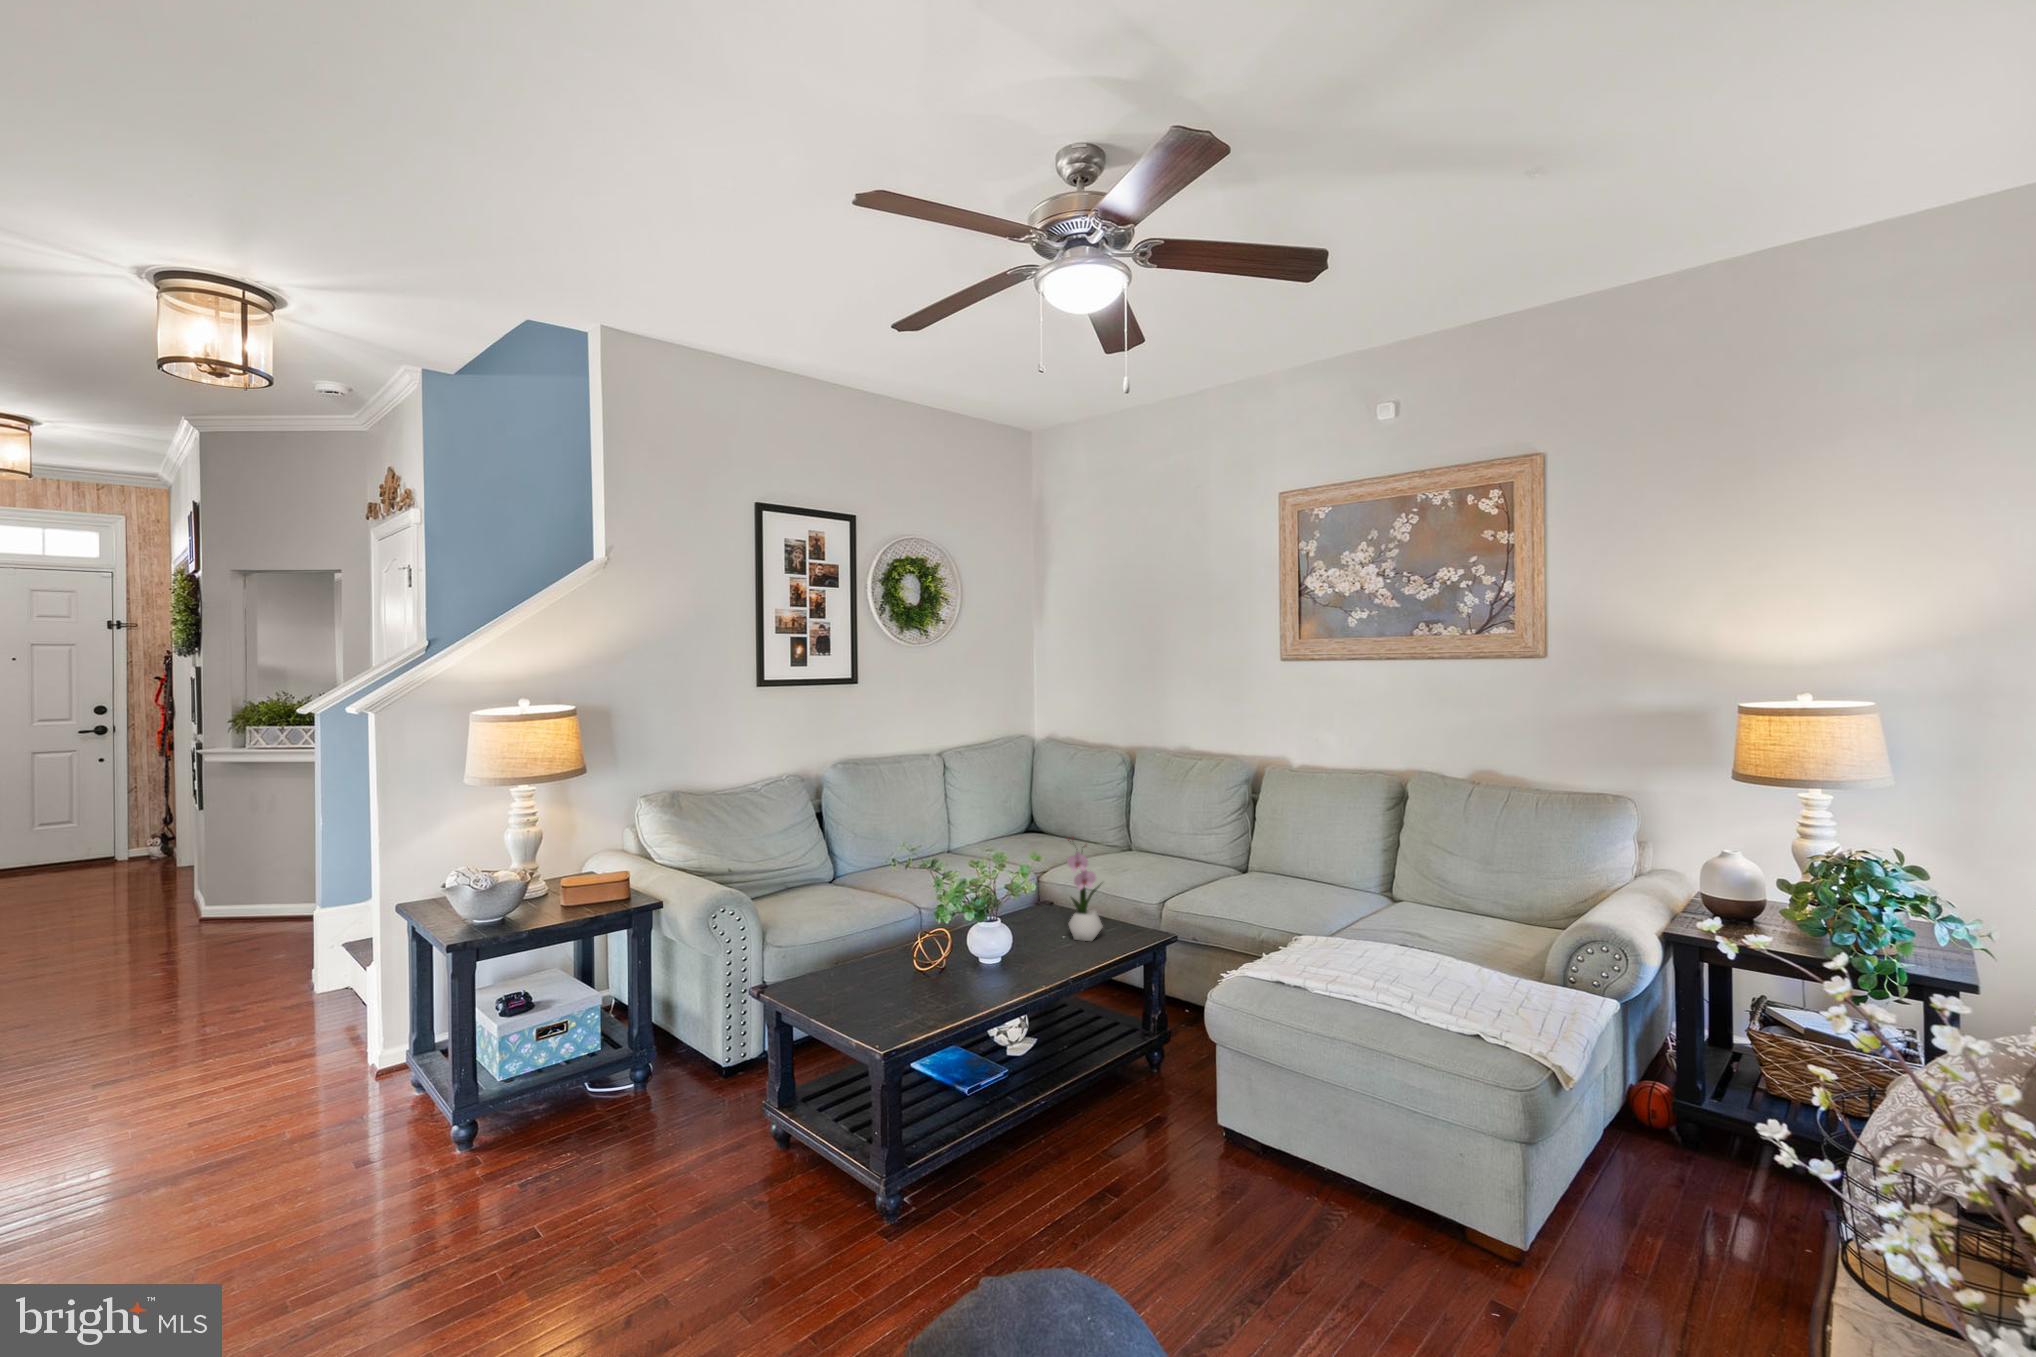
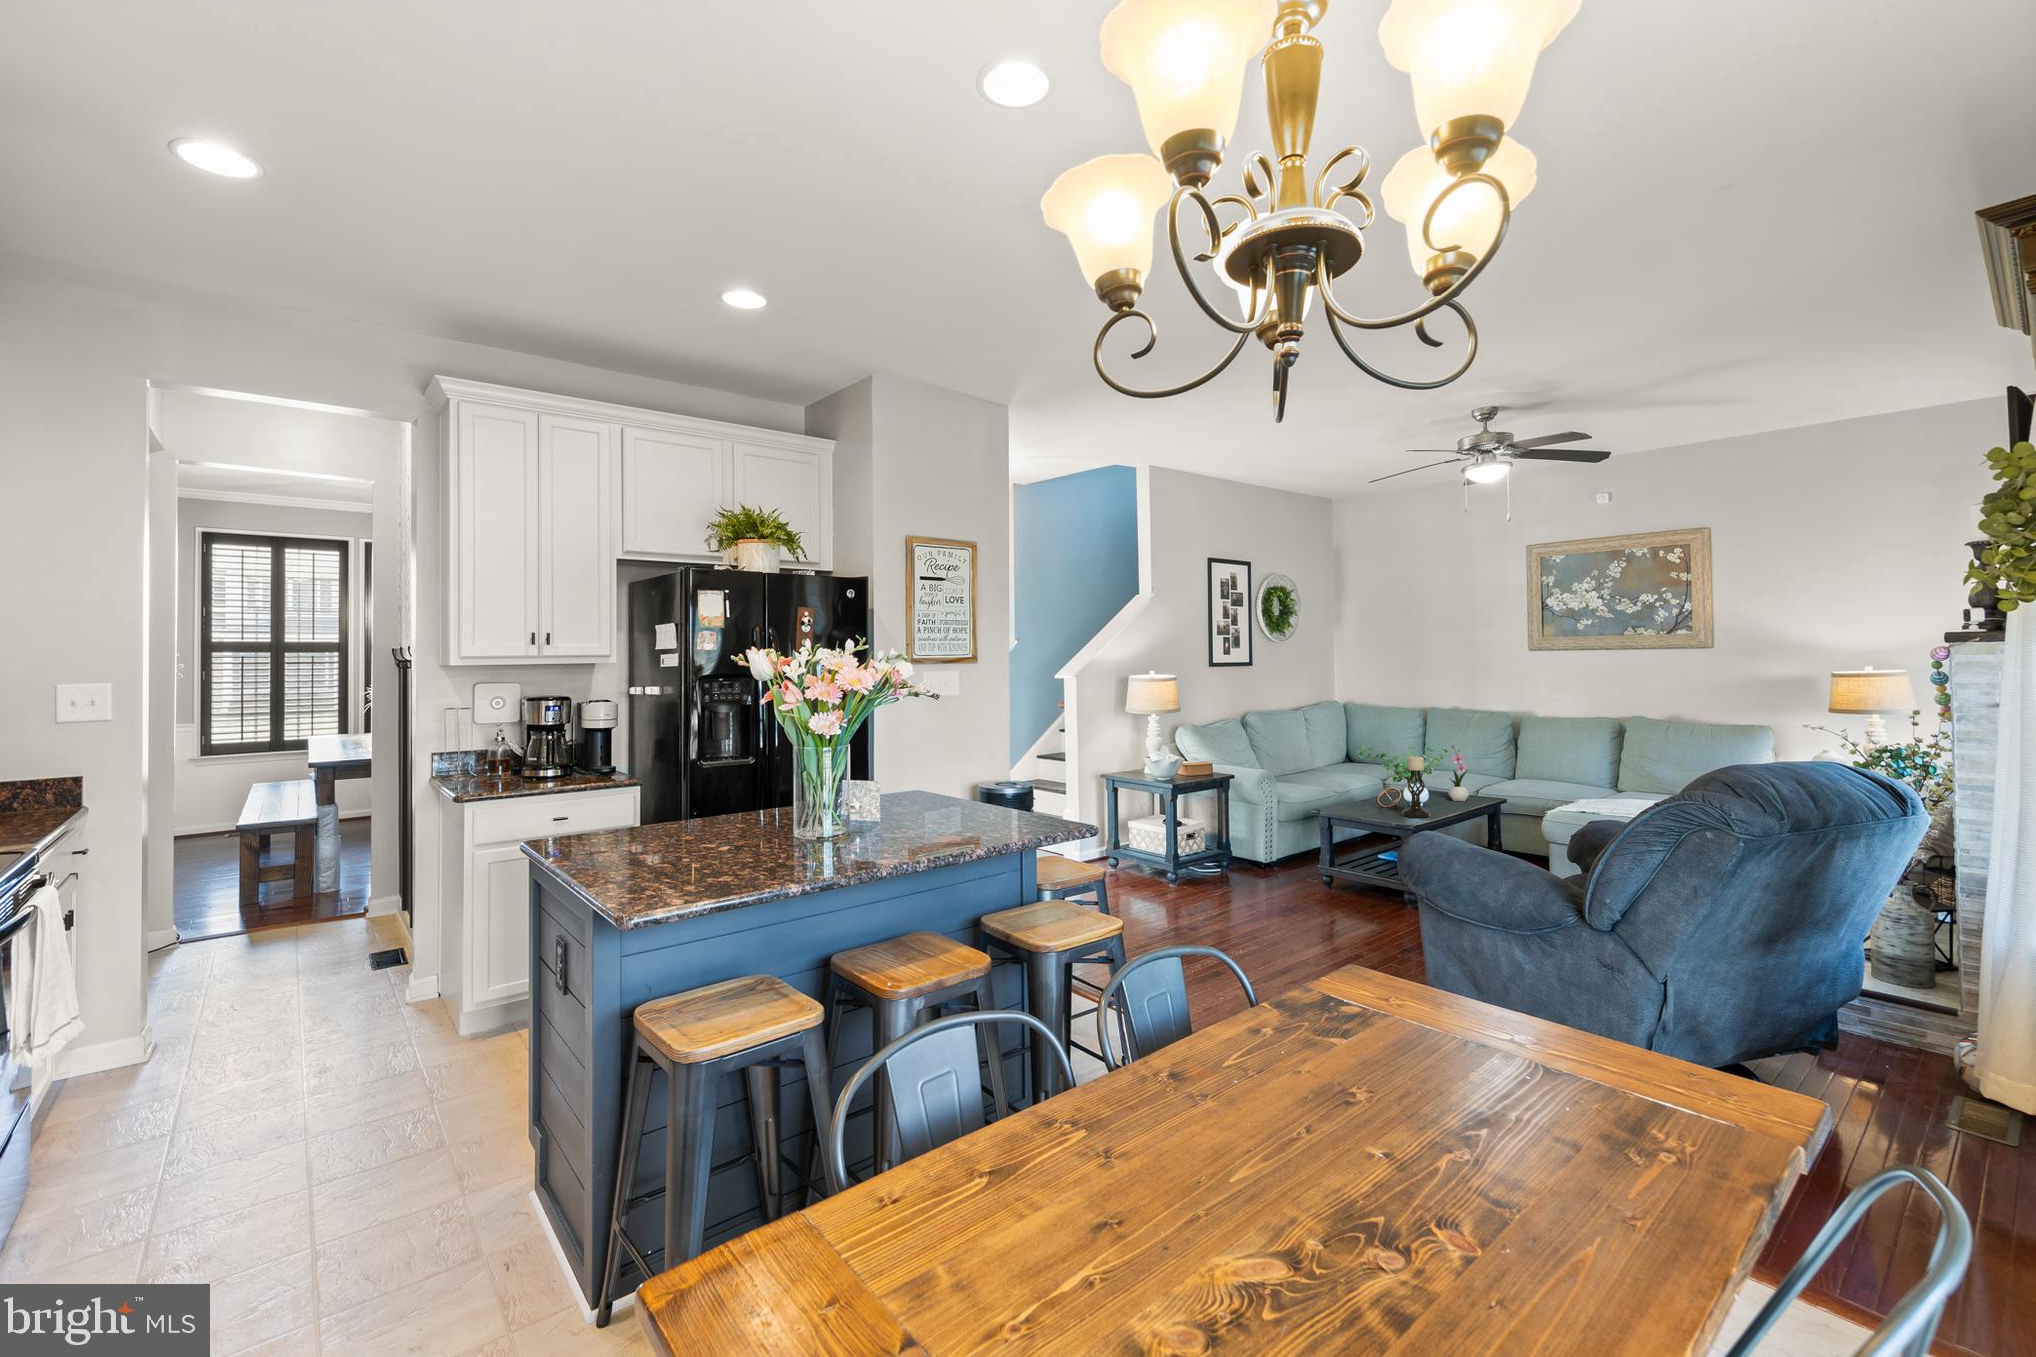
candle holder: none [923,870,975,1001] -> present [1402,755,1430,818]

